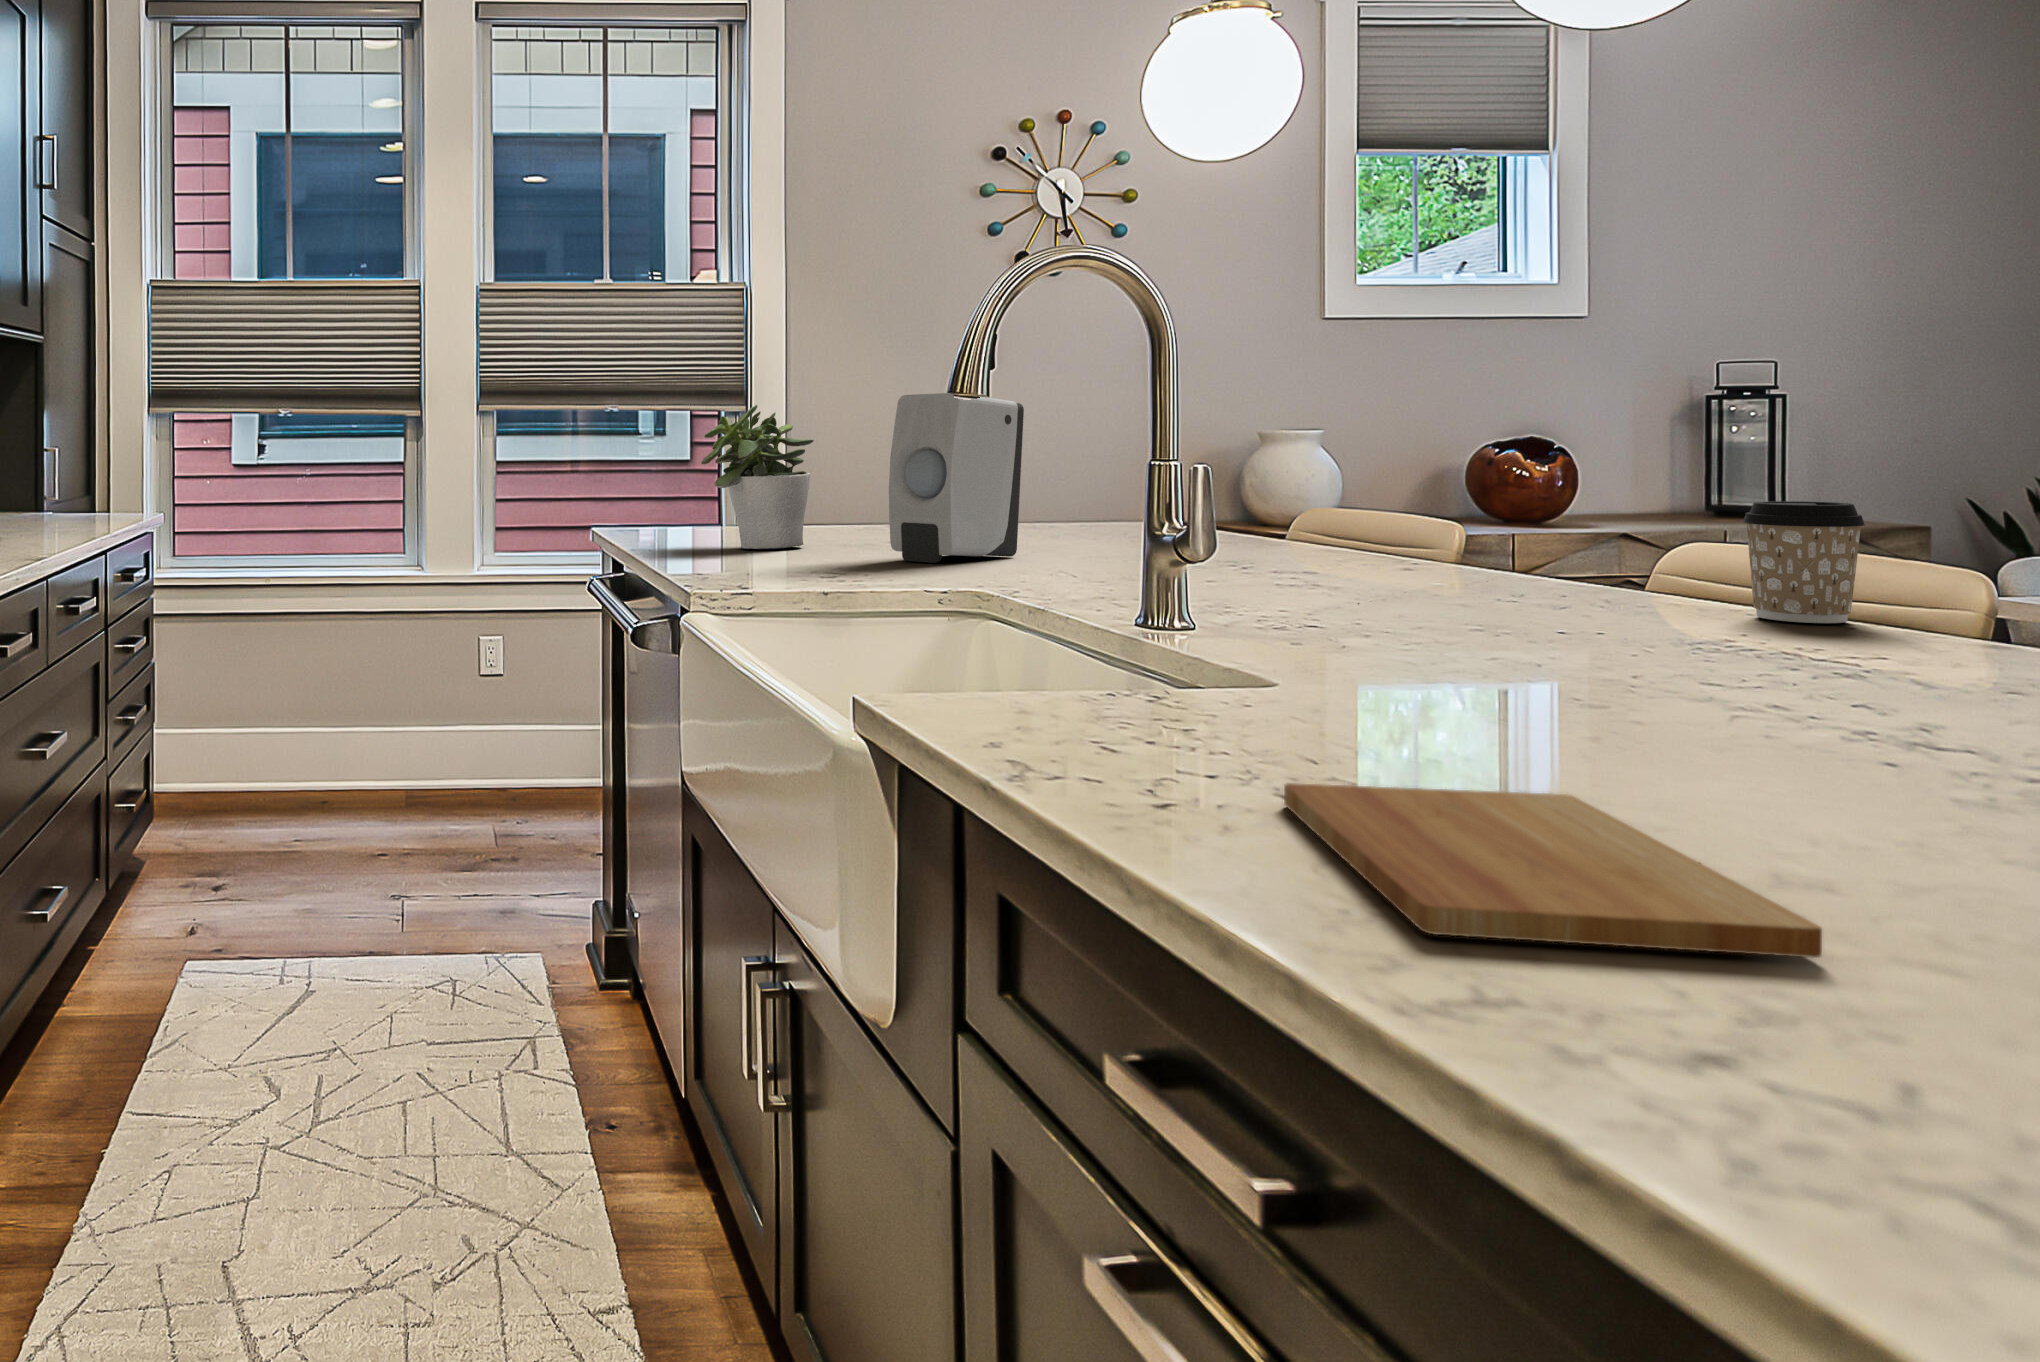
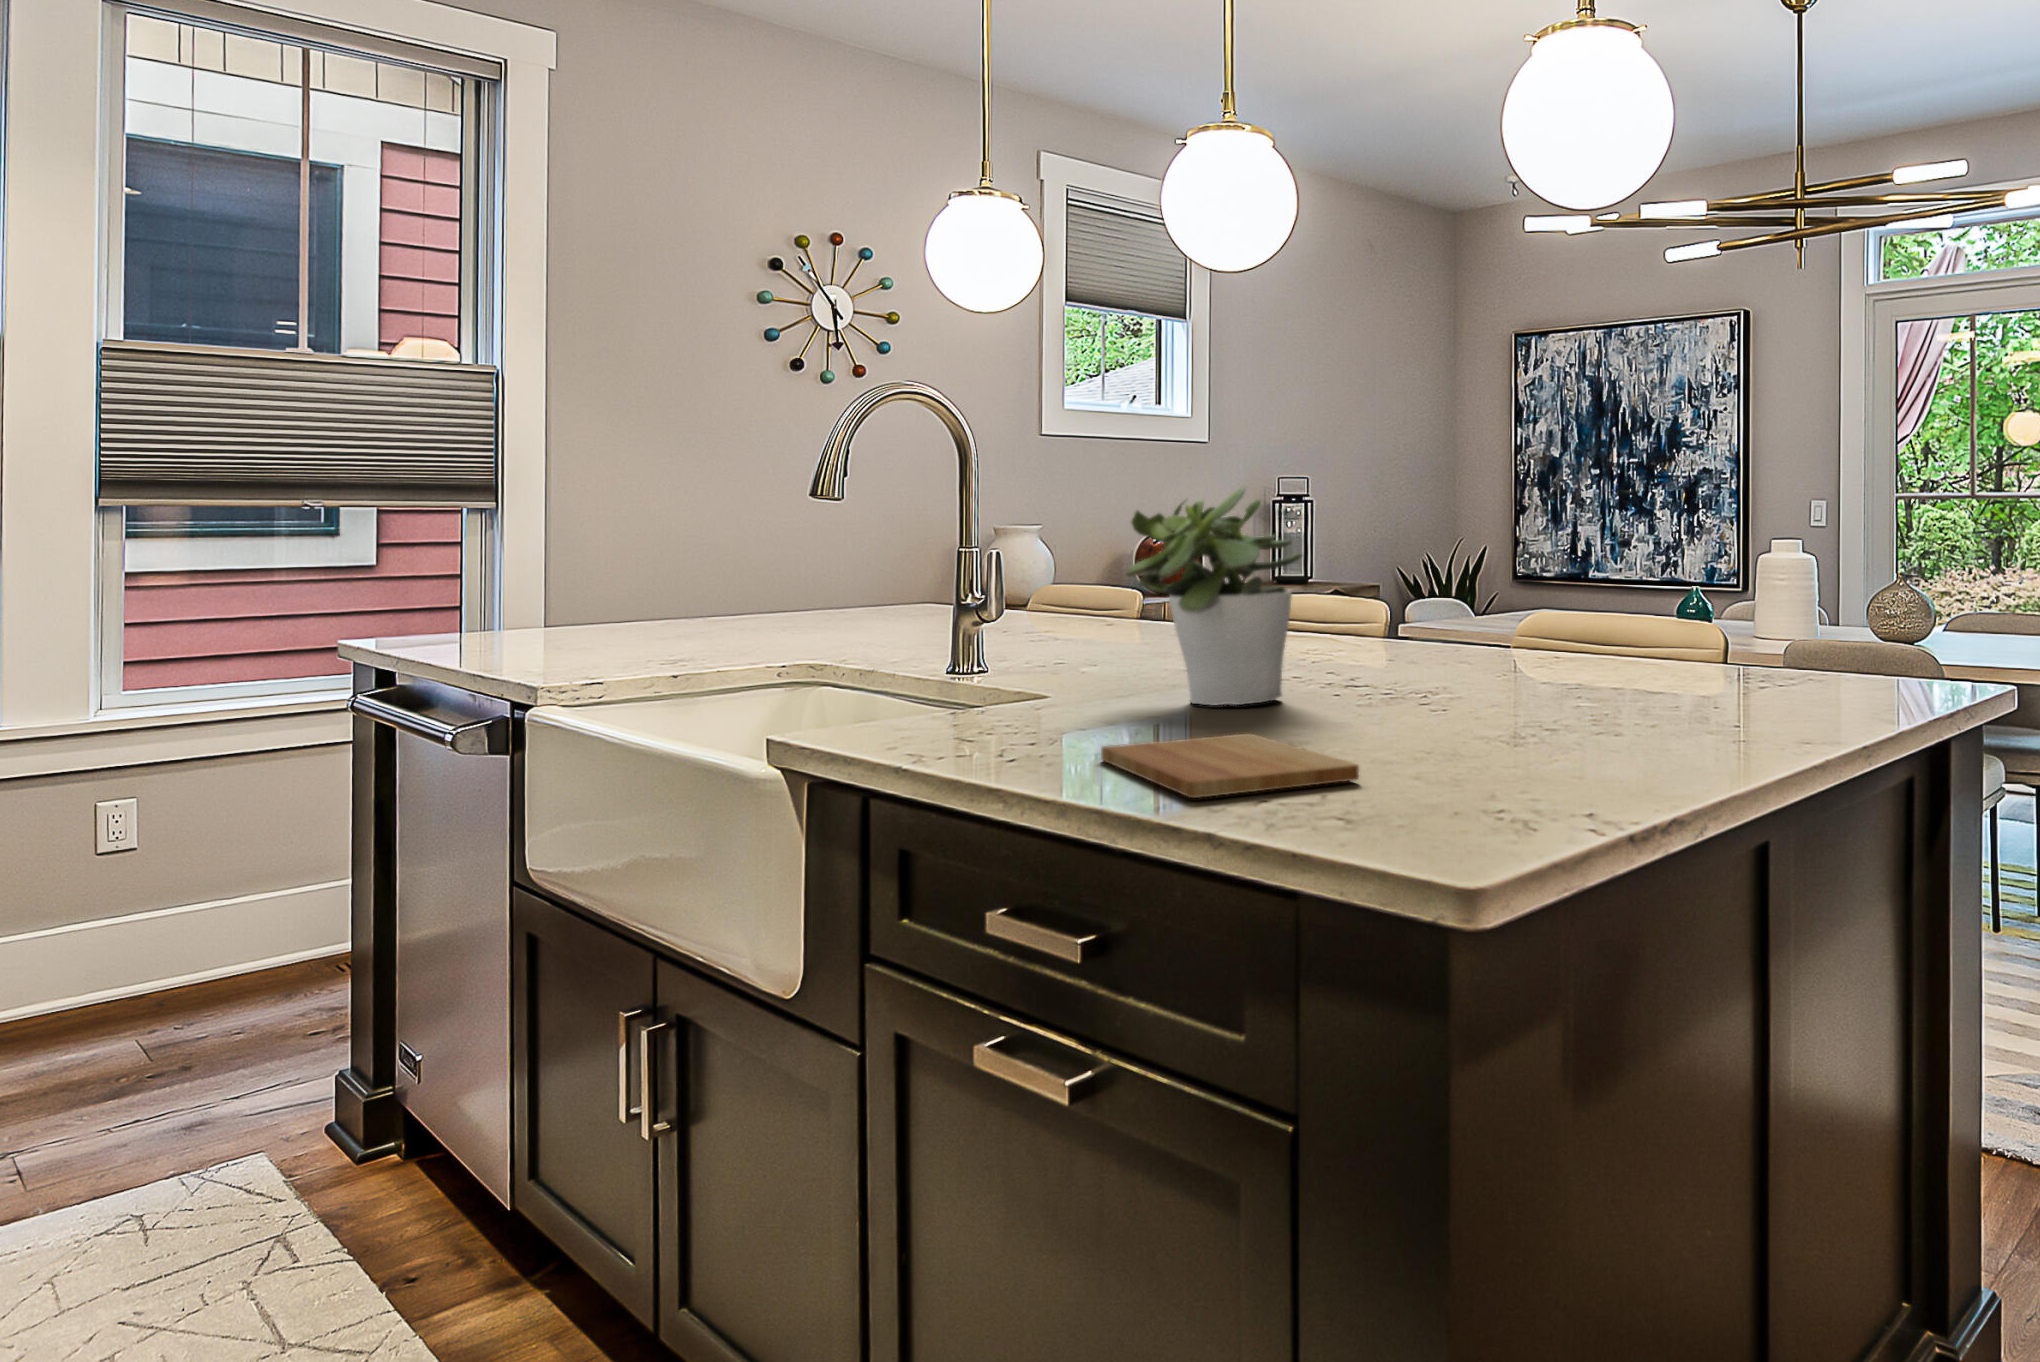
soap dispenser: present [889,393,1024,563] -> none [716,493,841,649]
potted plant: present [701,405,814,549] -> present [1126,487,1302,706]
coffee cup: present [1743,501,1865,623] -> none [1324,576,1381,651]

